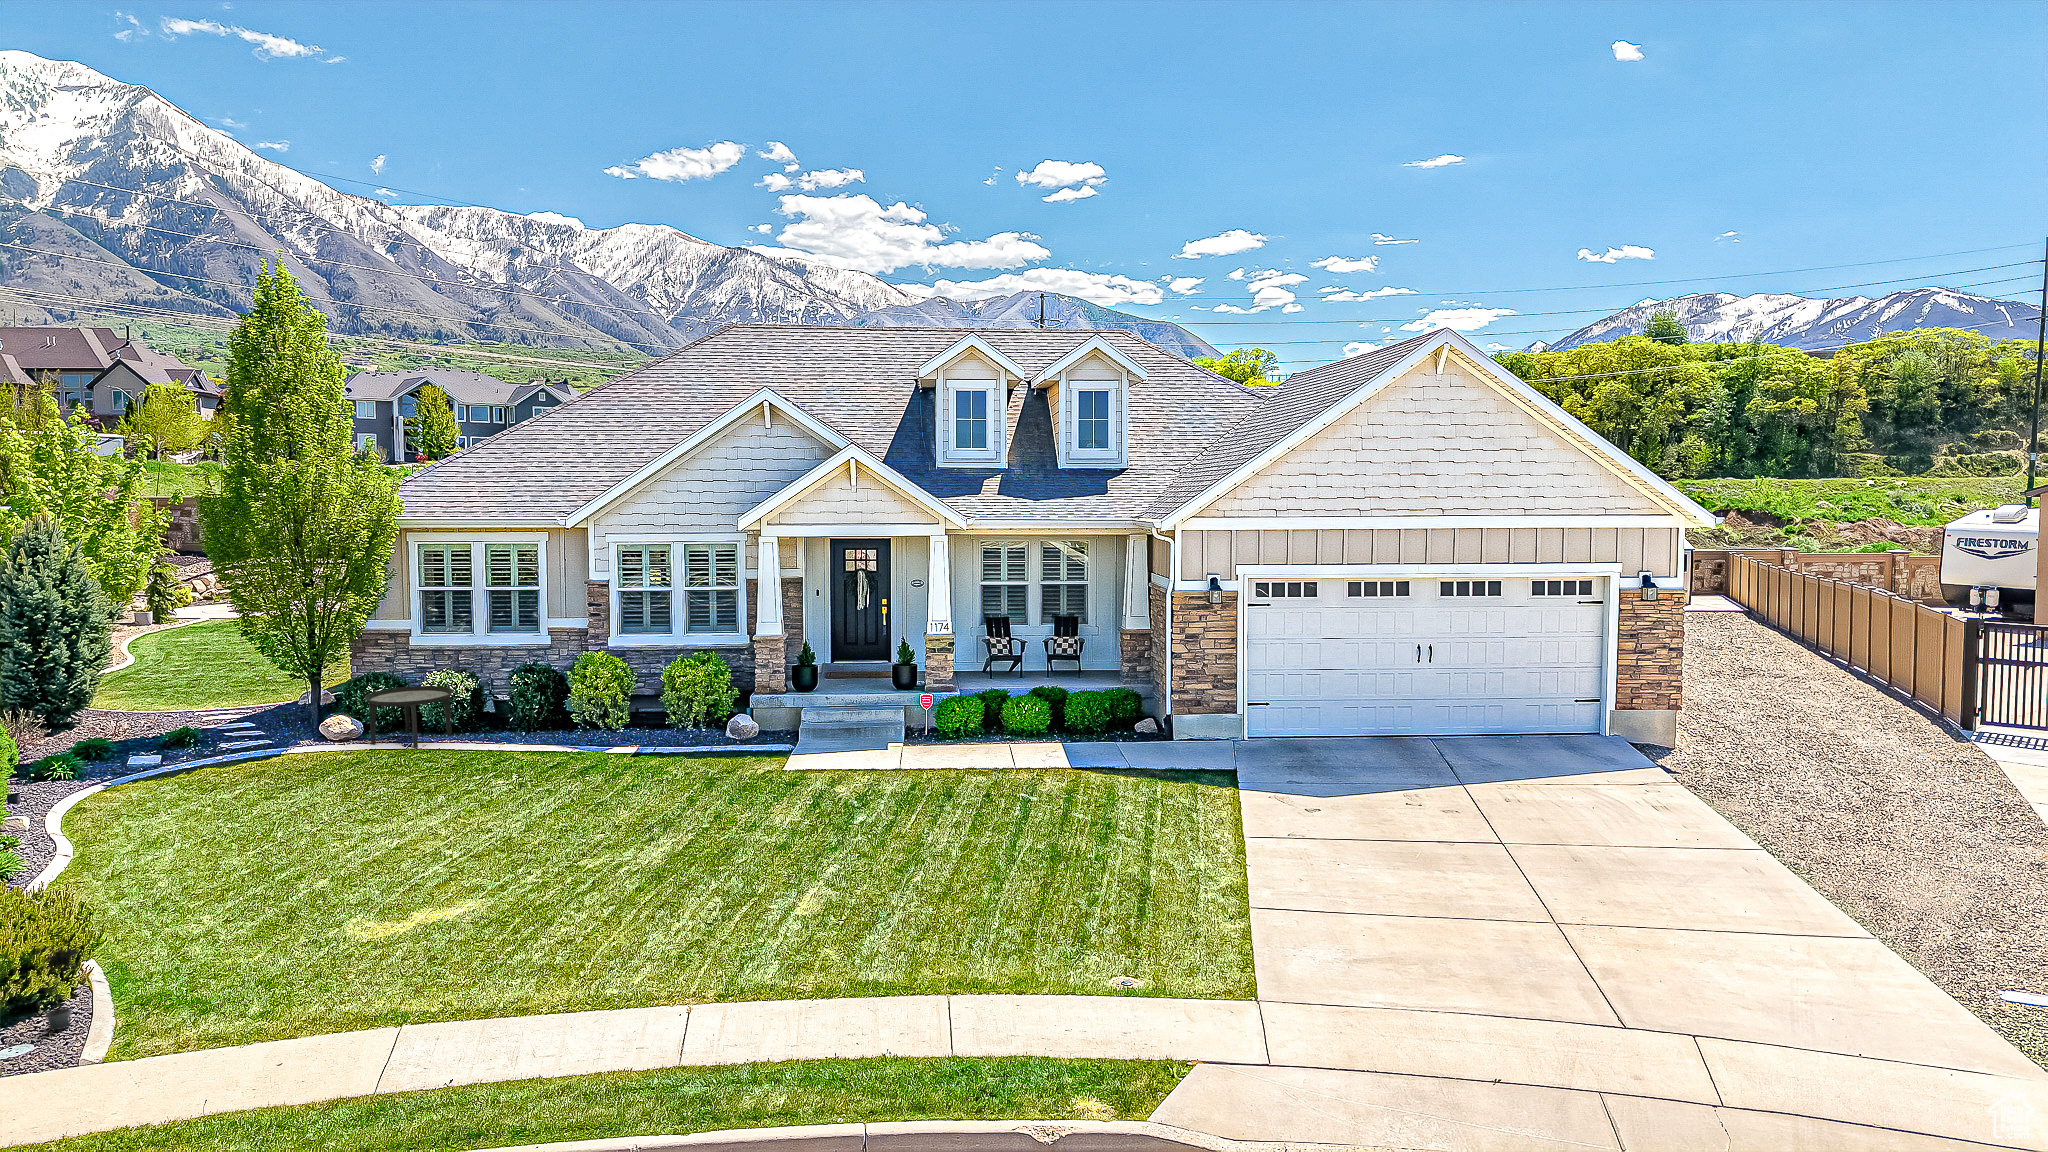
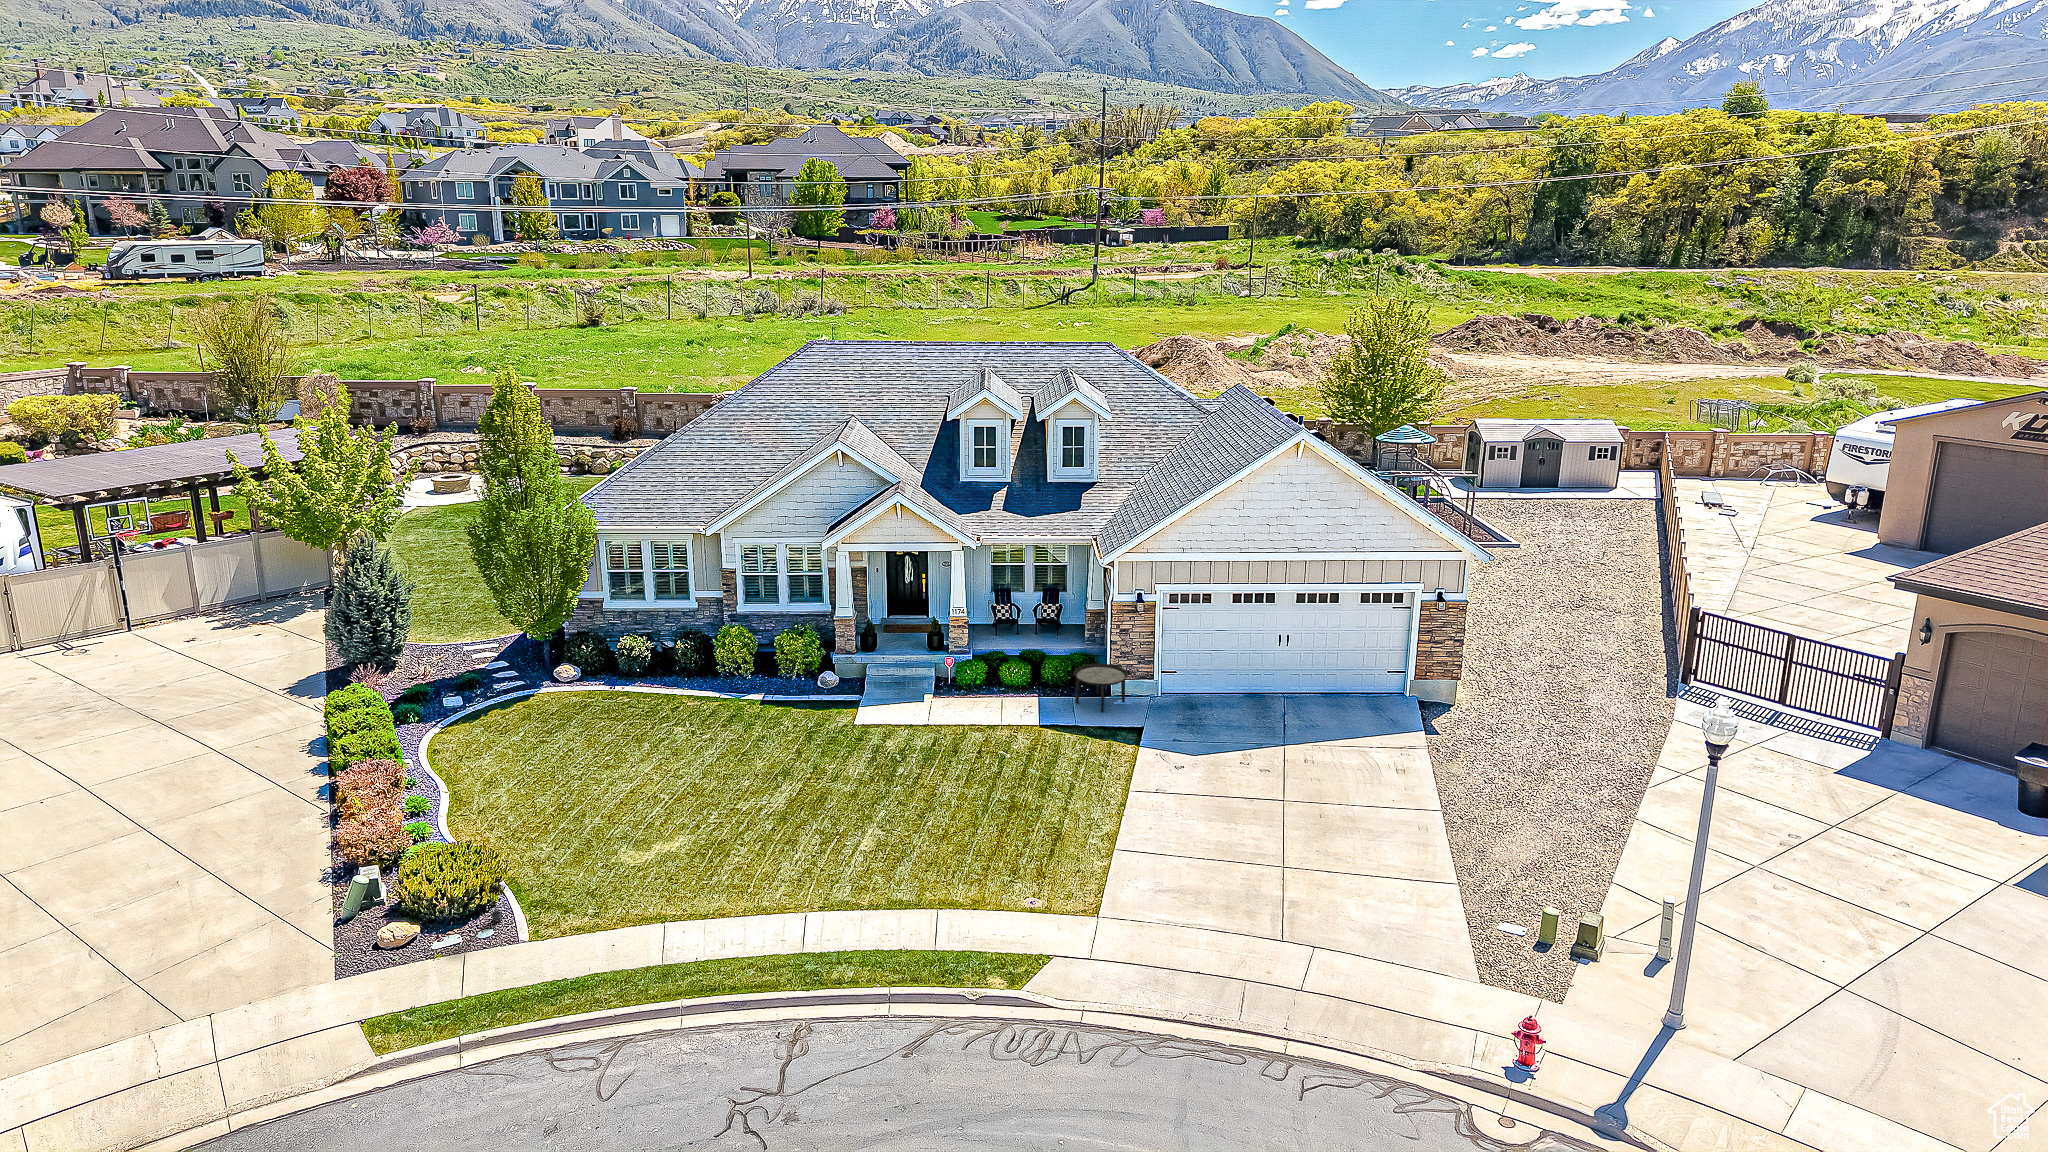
round table: present [365,686,454,748] -> present [1074,664,1128,712]

